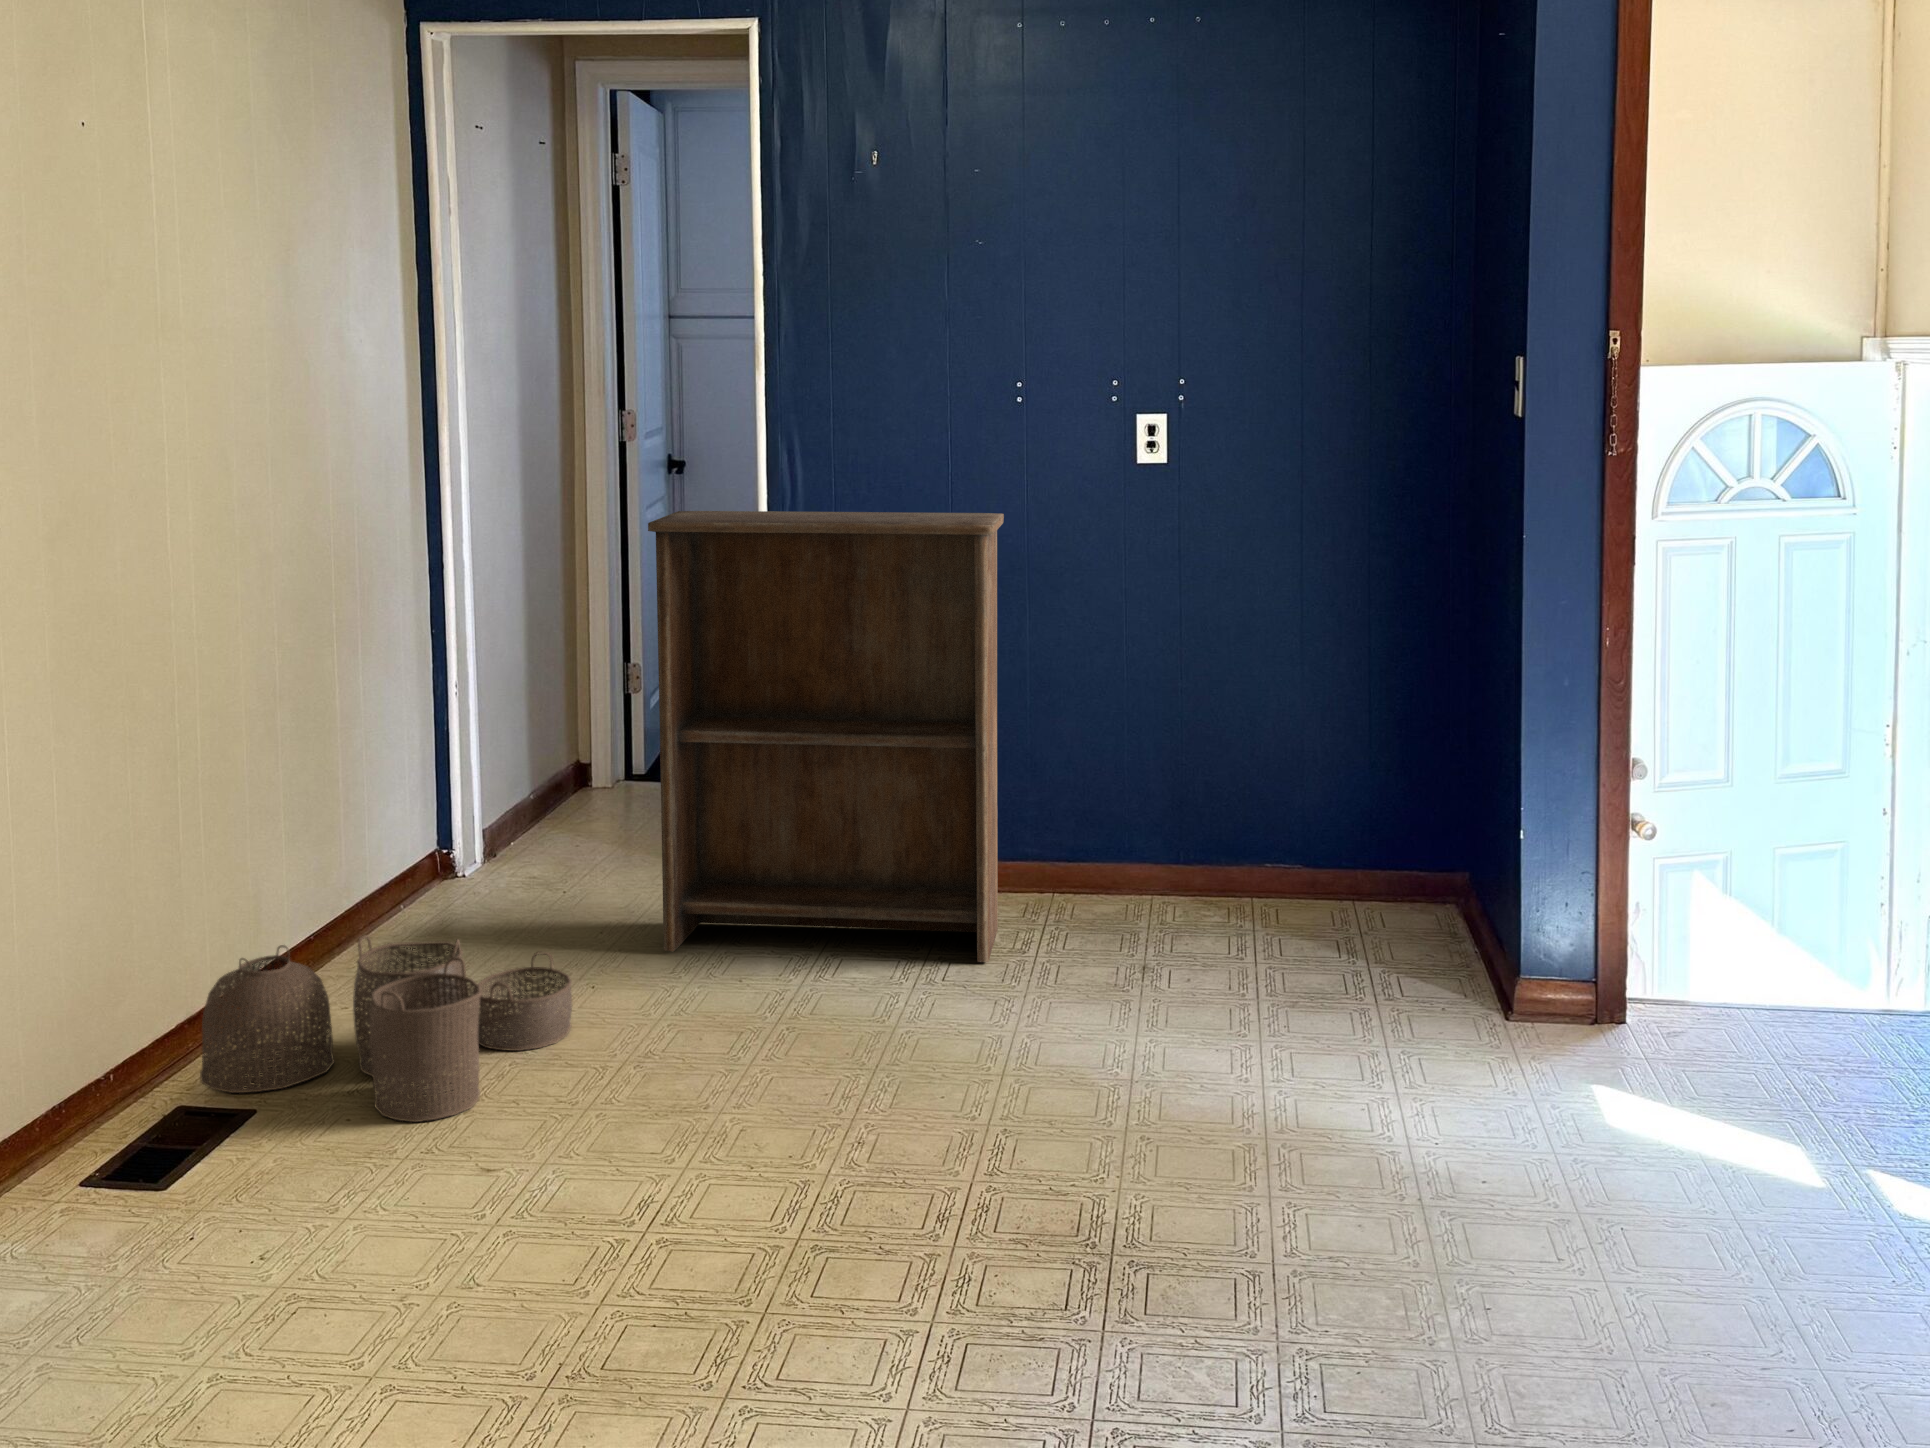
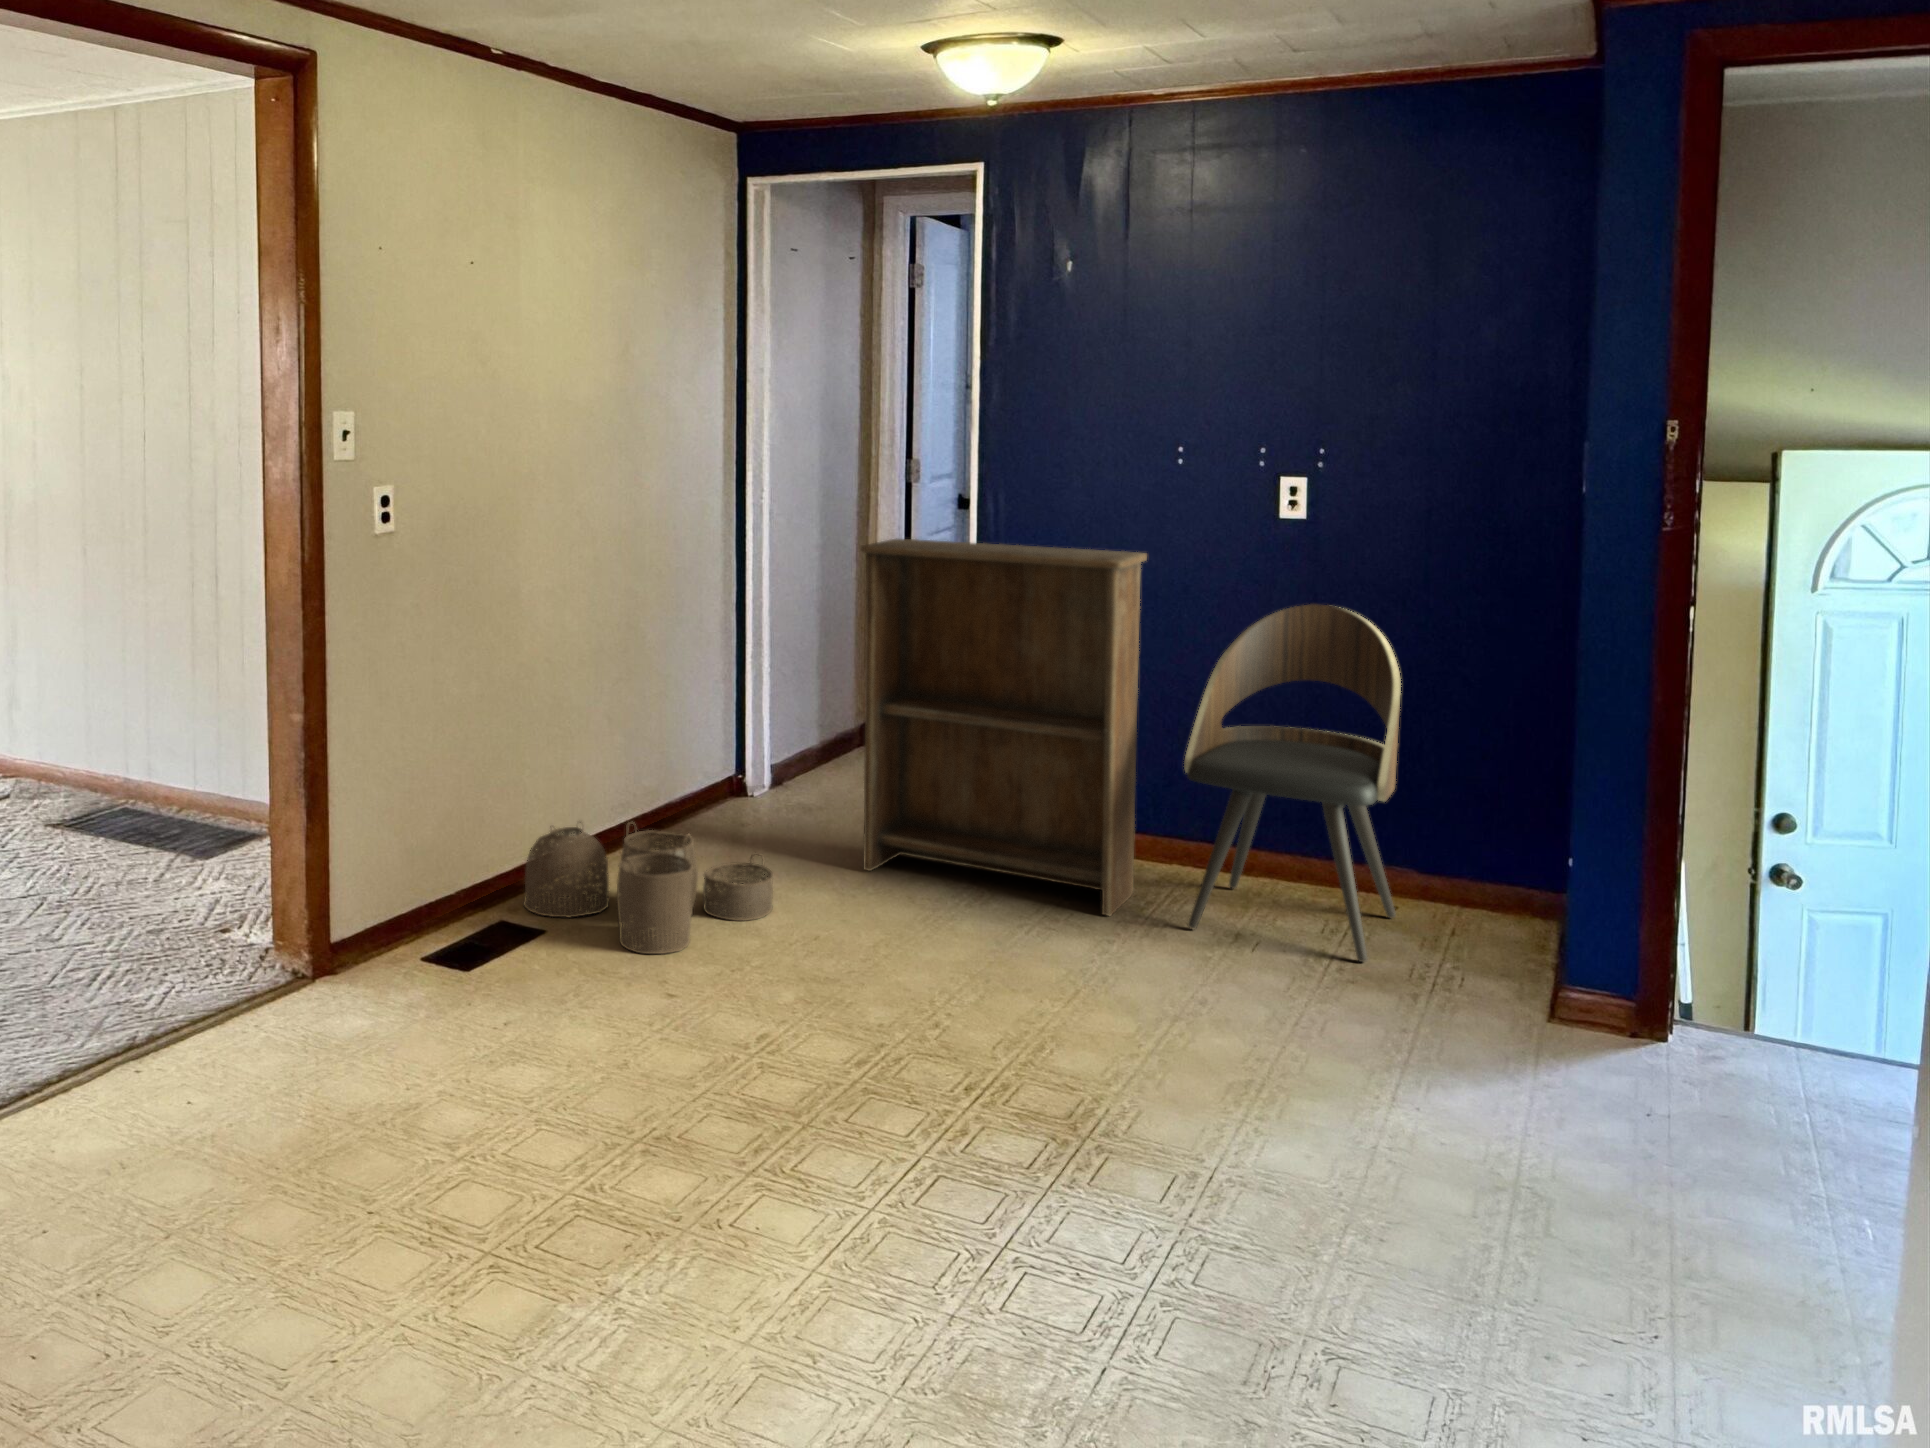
dining chair: none [1067,564,1292,971] -> present [1184,604,1401,962]

